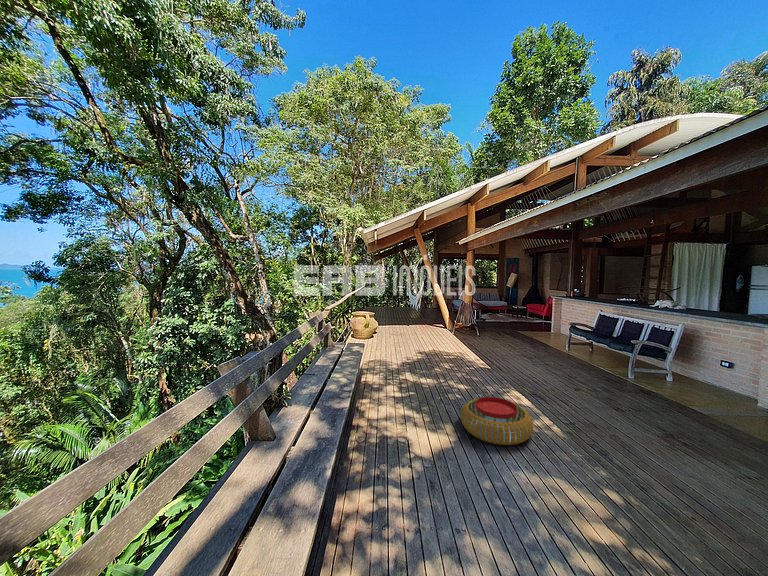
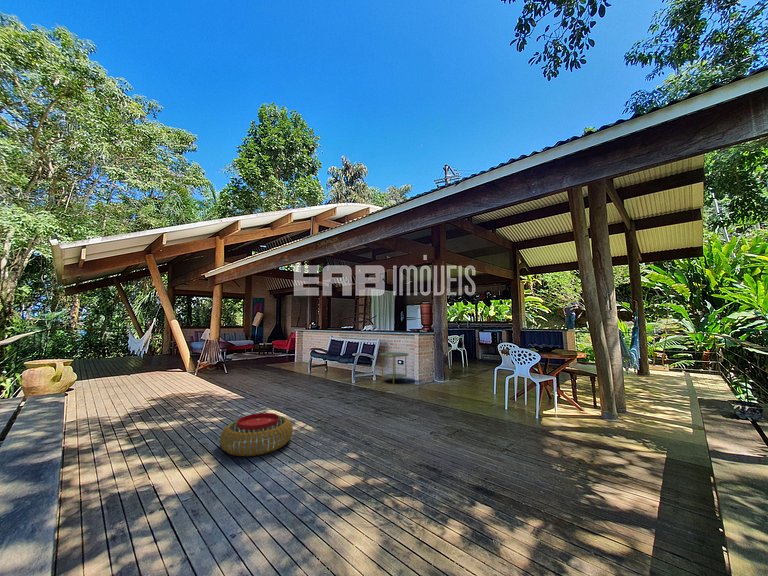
side table: none [680,344,744,395] -> present [380,352,409,384]

